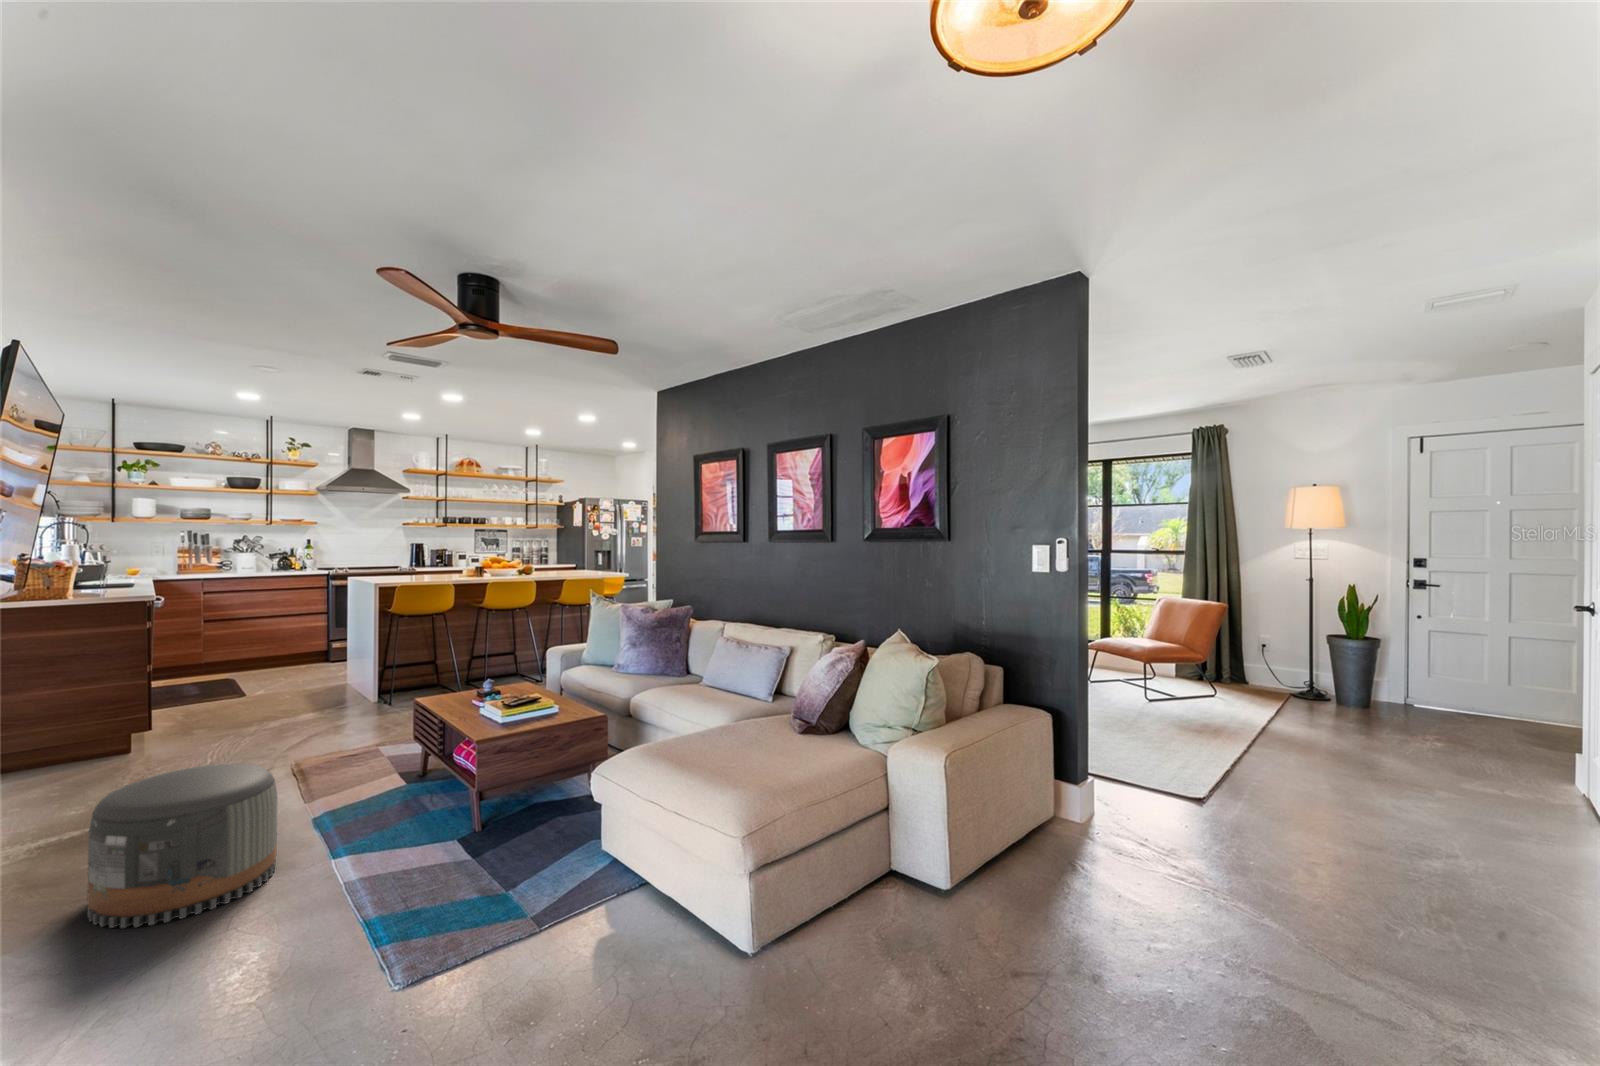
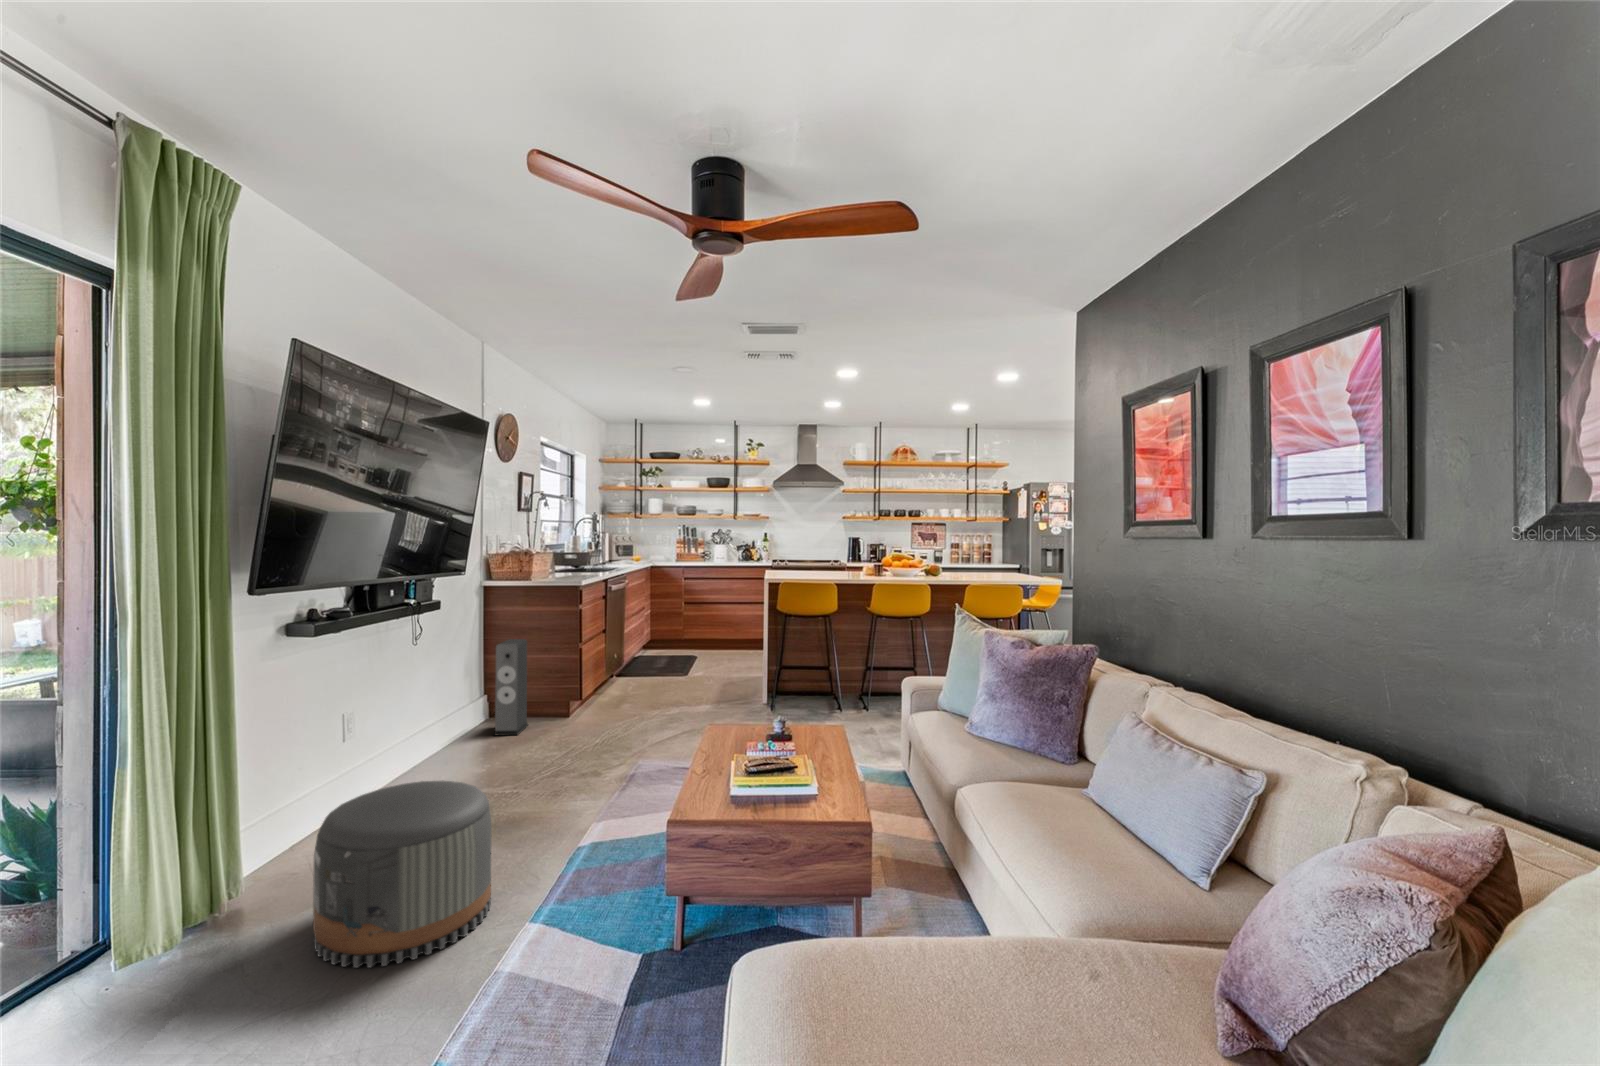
speaker: none [43,662,85,776] -> present [494,639,529,736]

